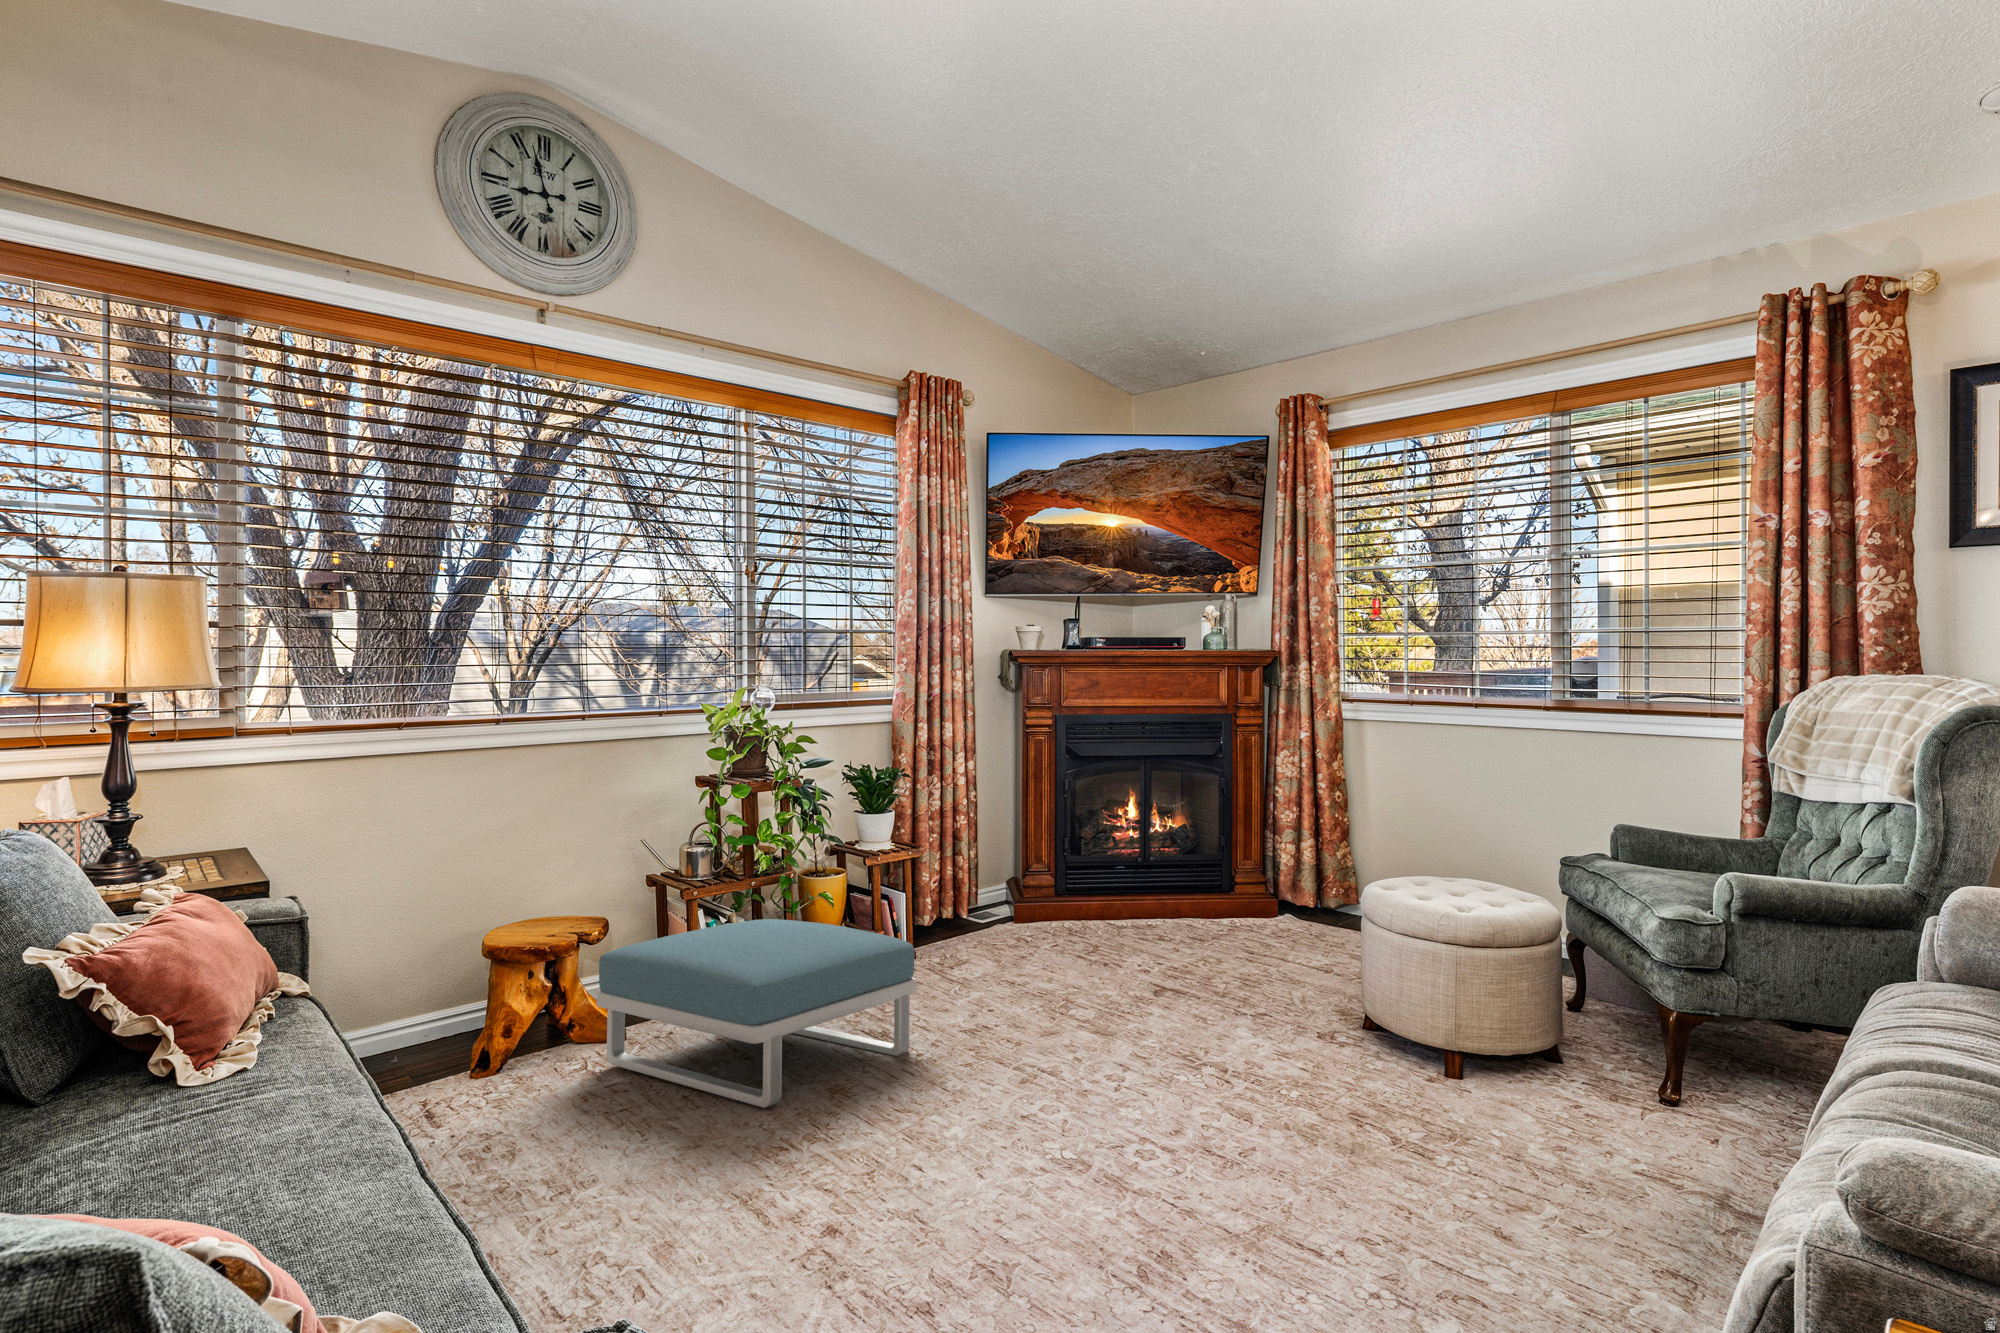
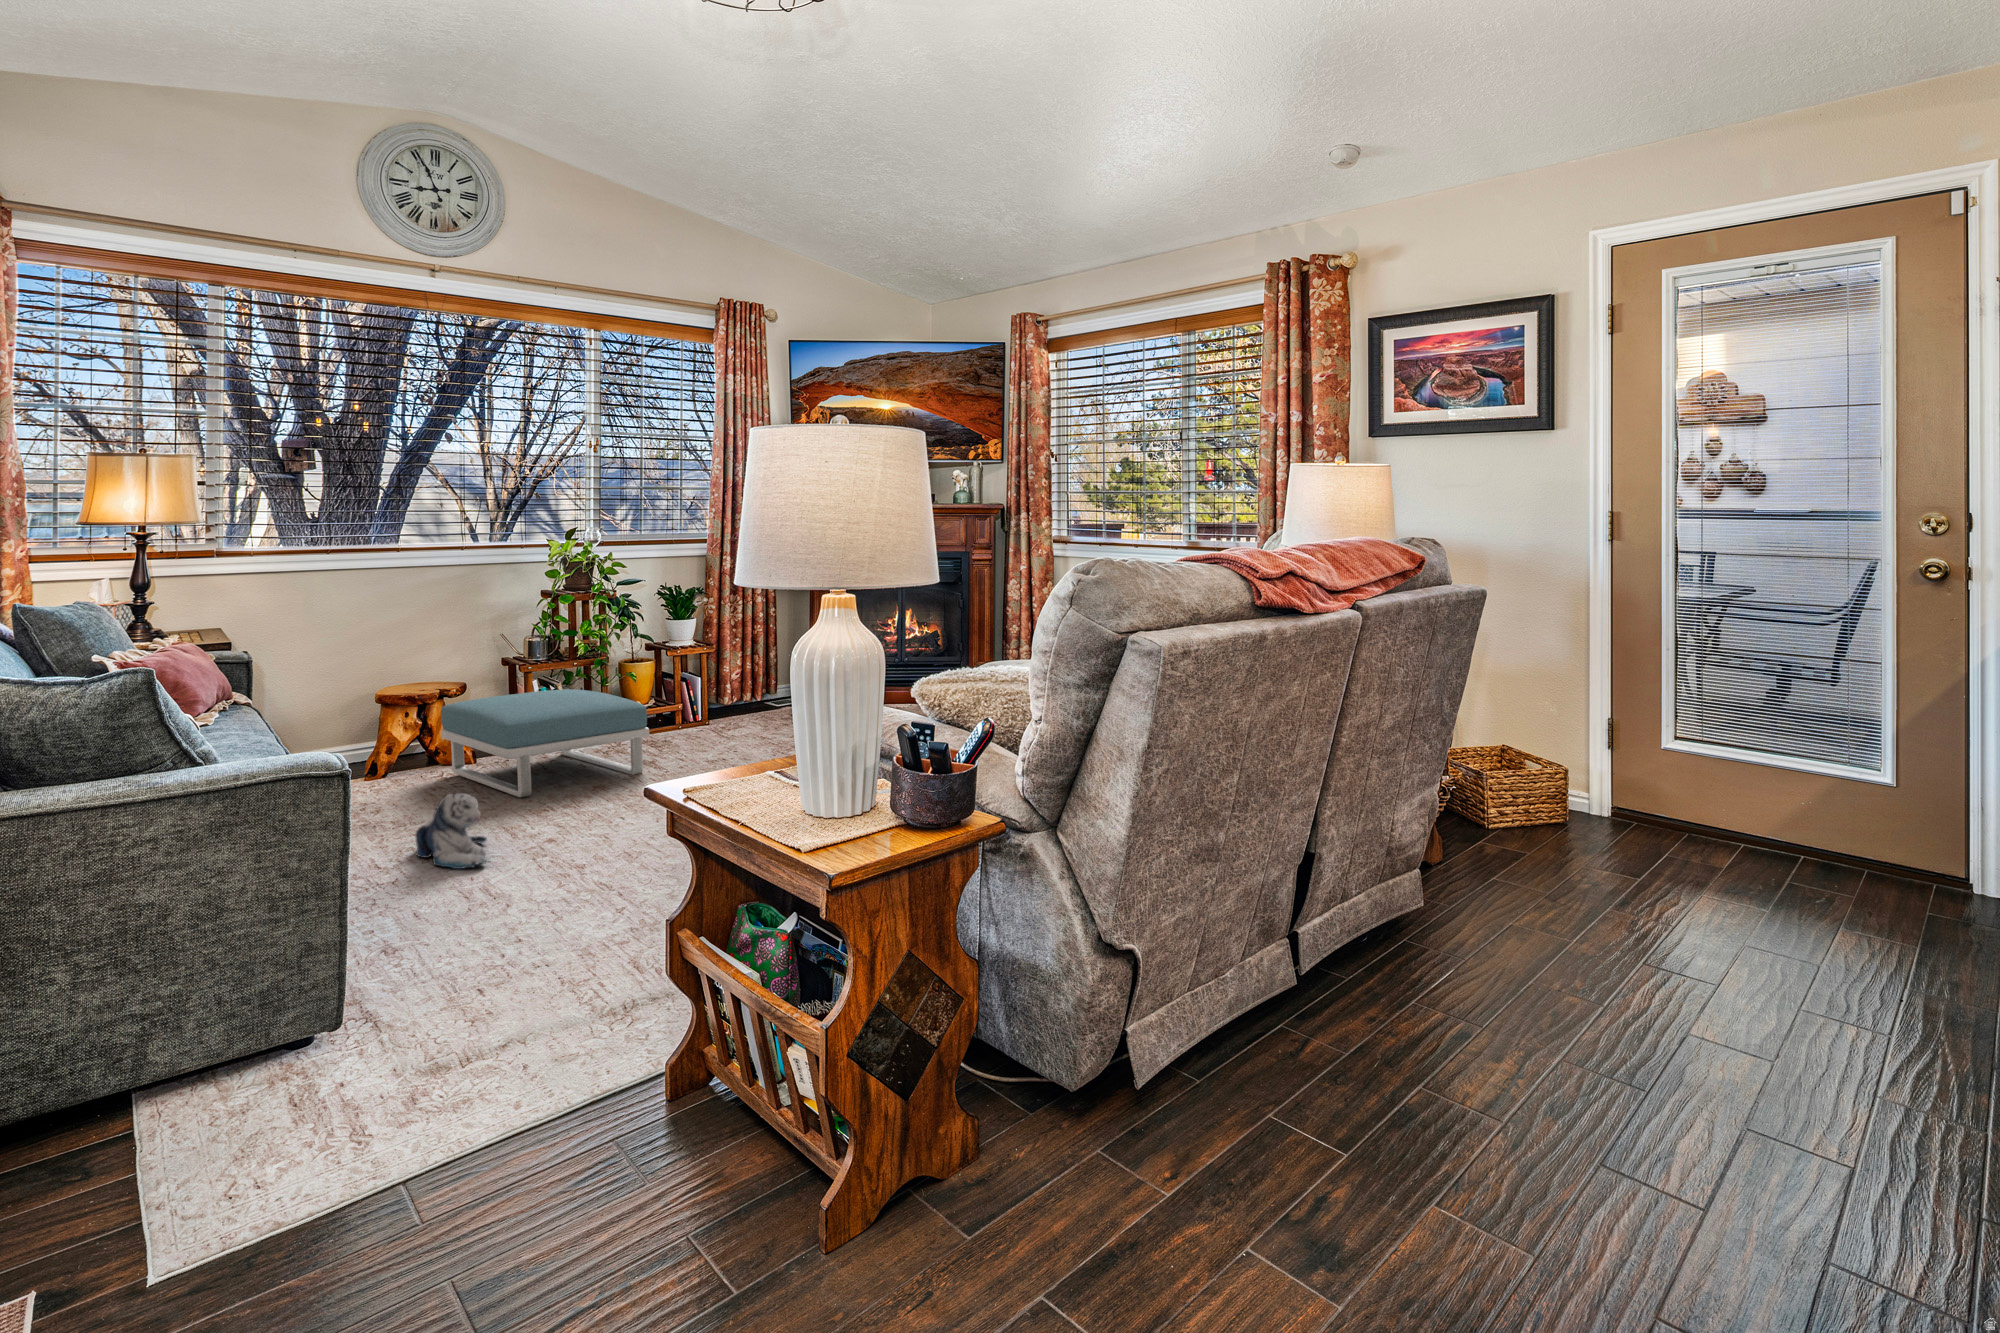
plush toy: none [693,1123,859,1277] -> present [415,793,487,869]

